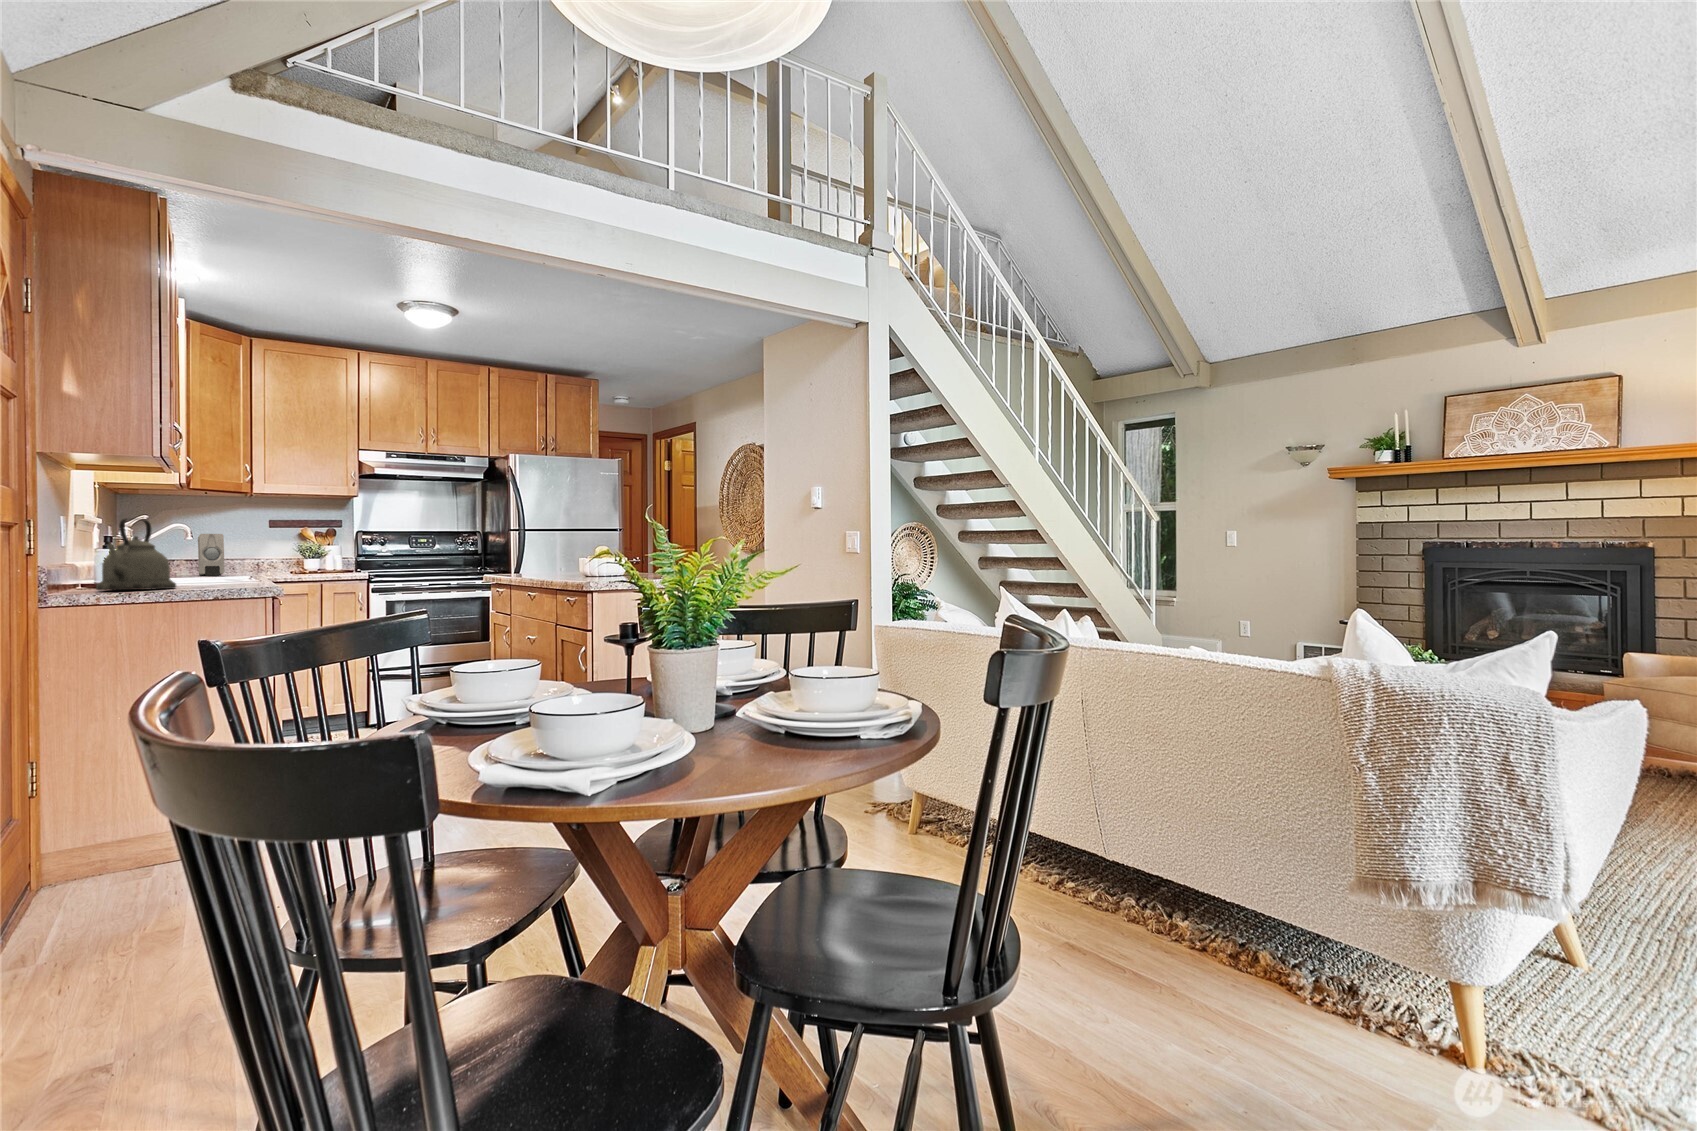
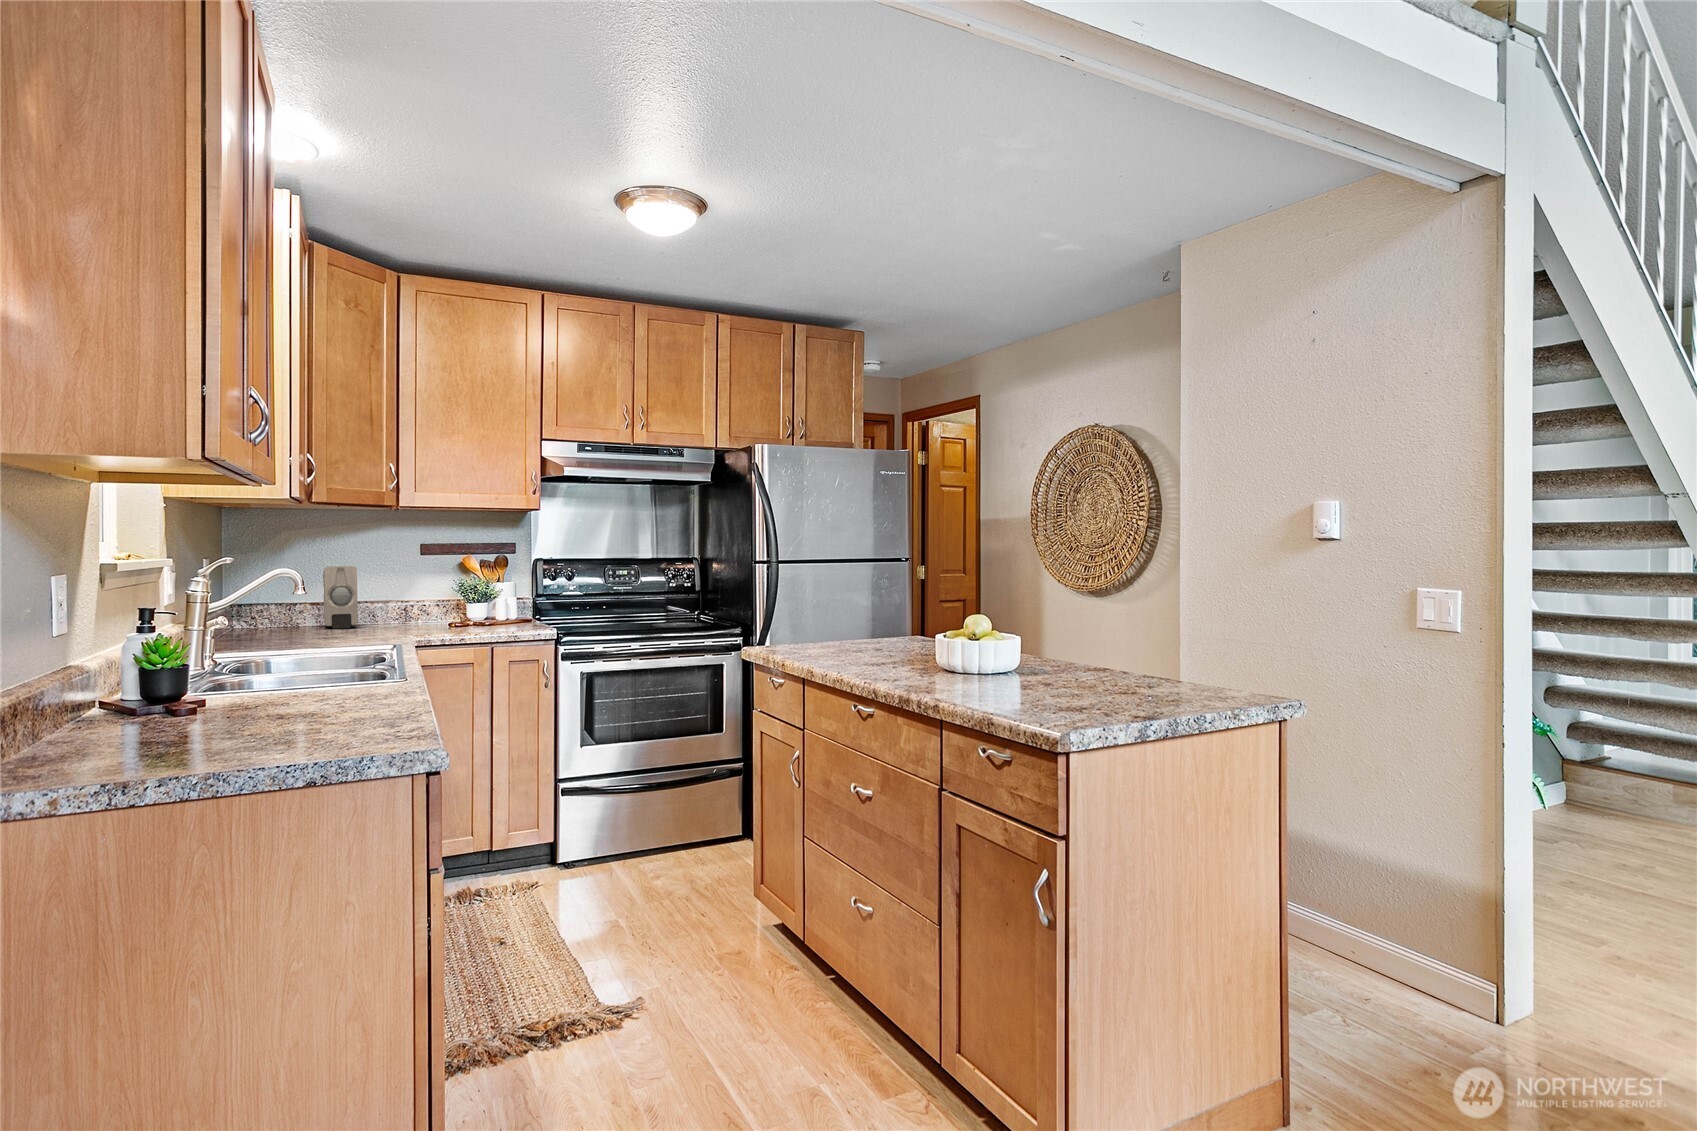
kettle: present [96,518,176,590] -> none [77,590,244,757]

